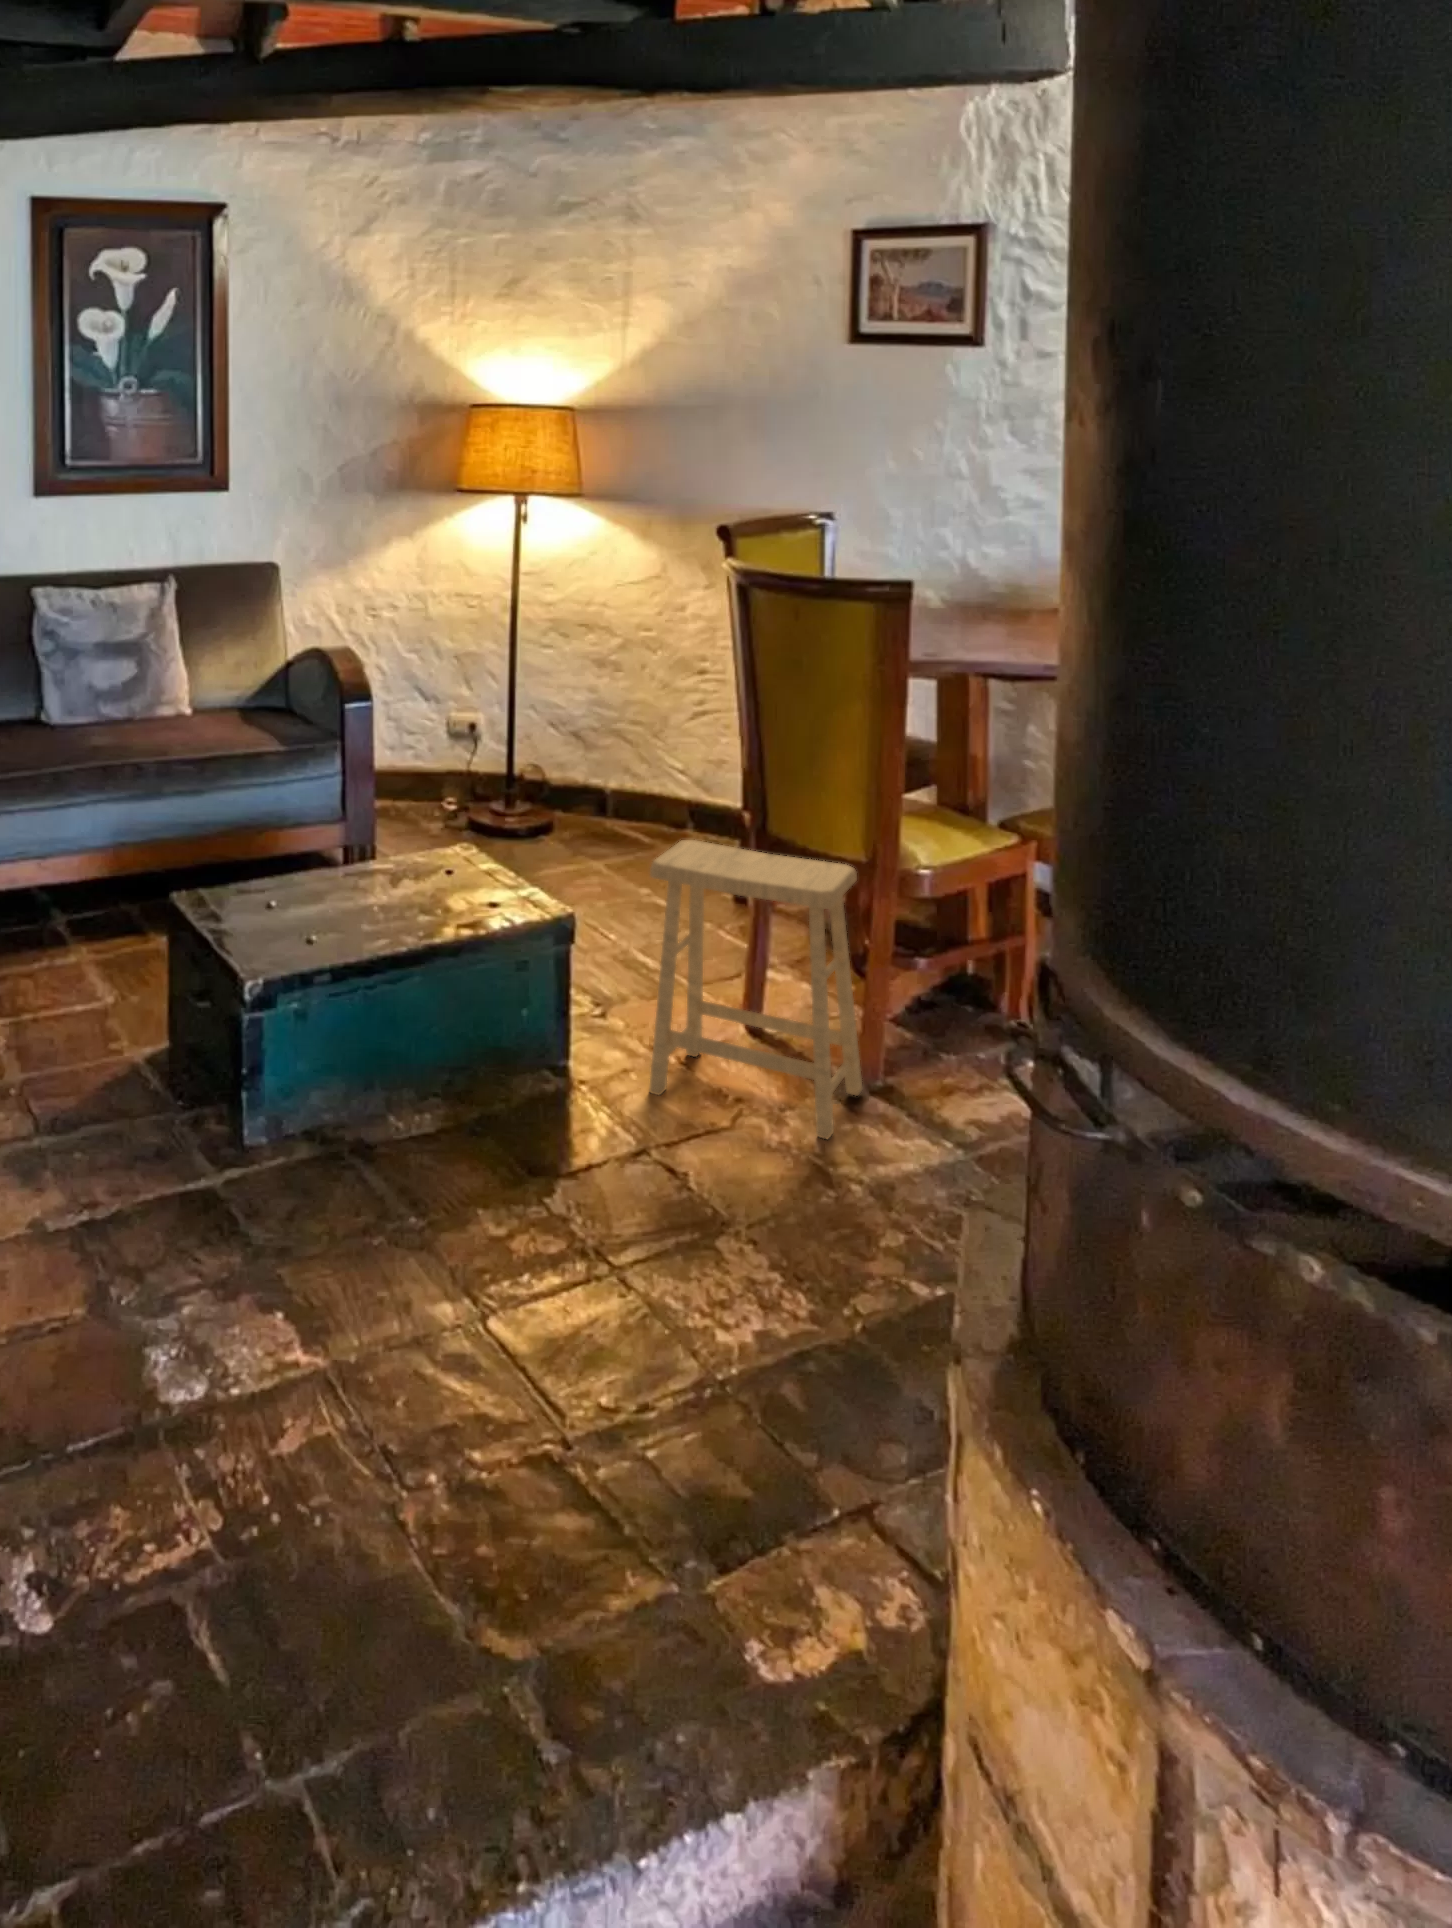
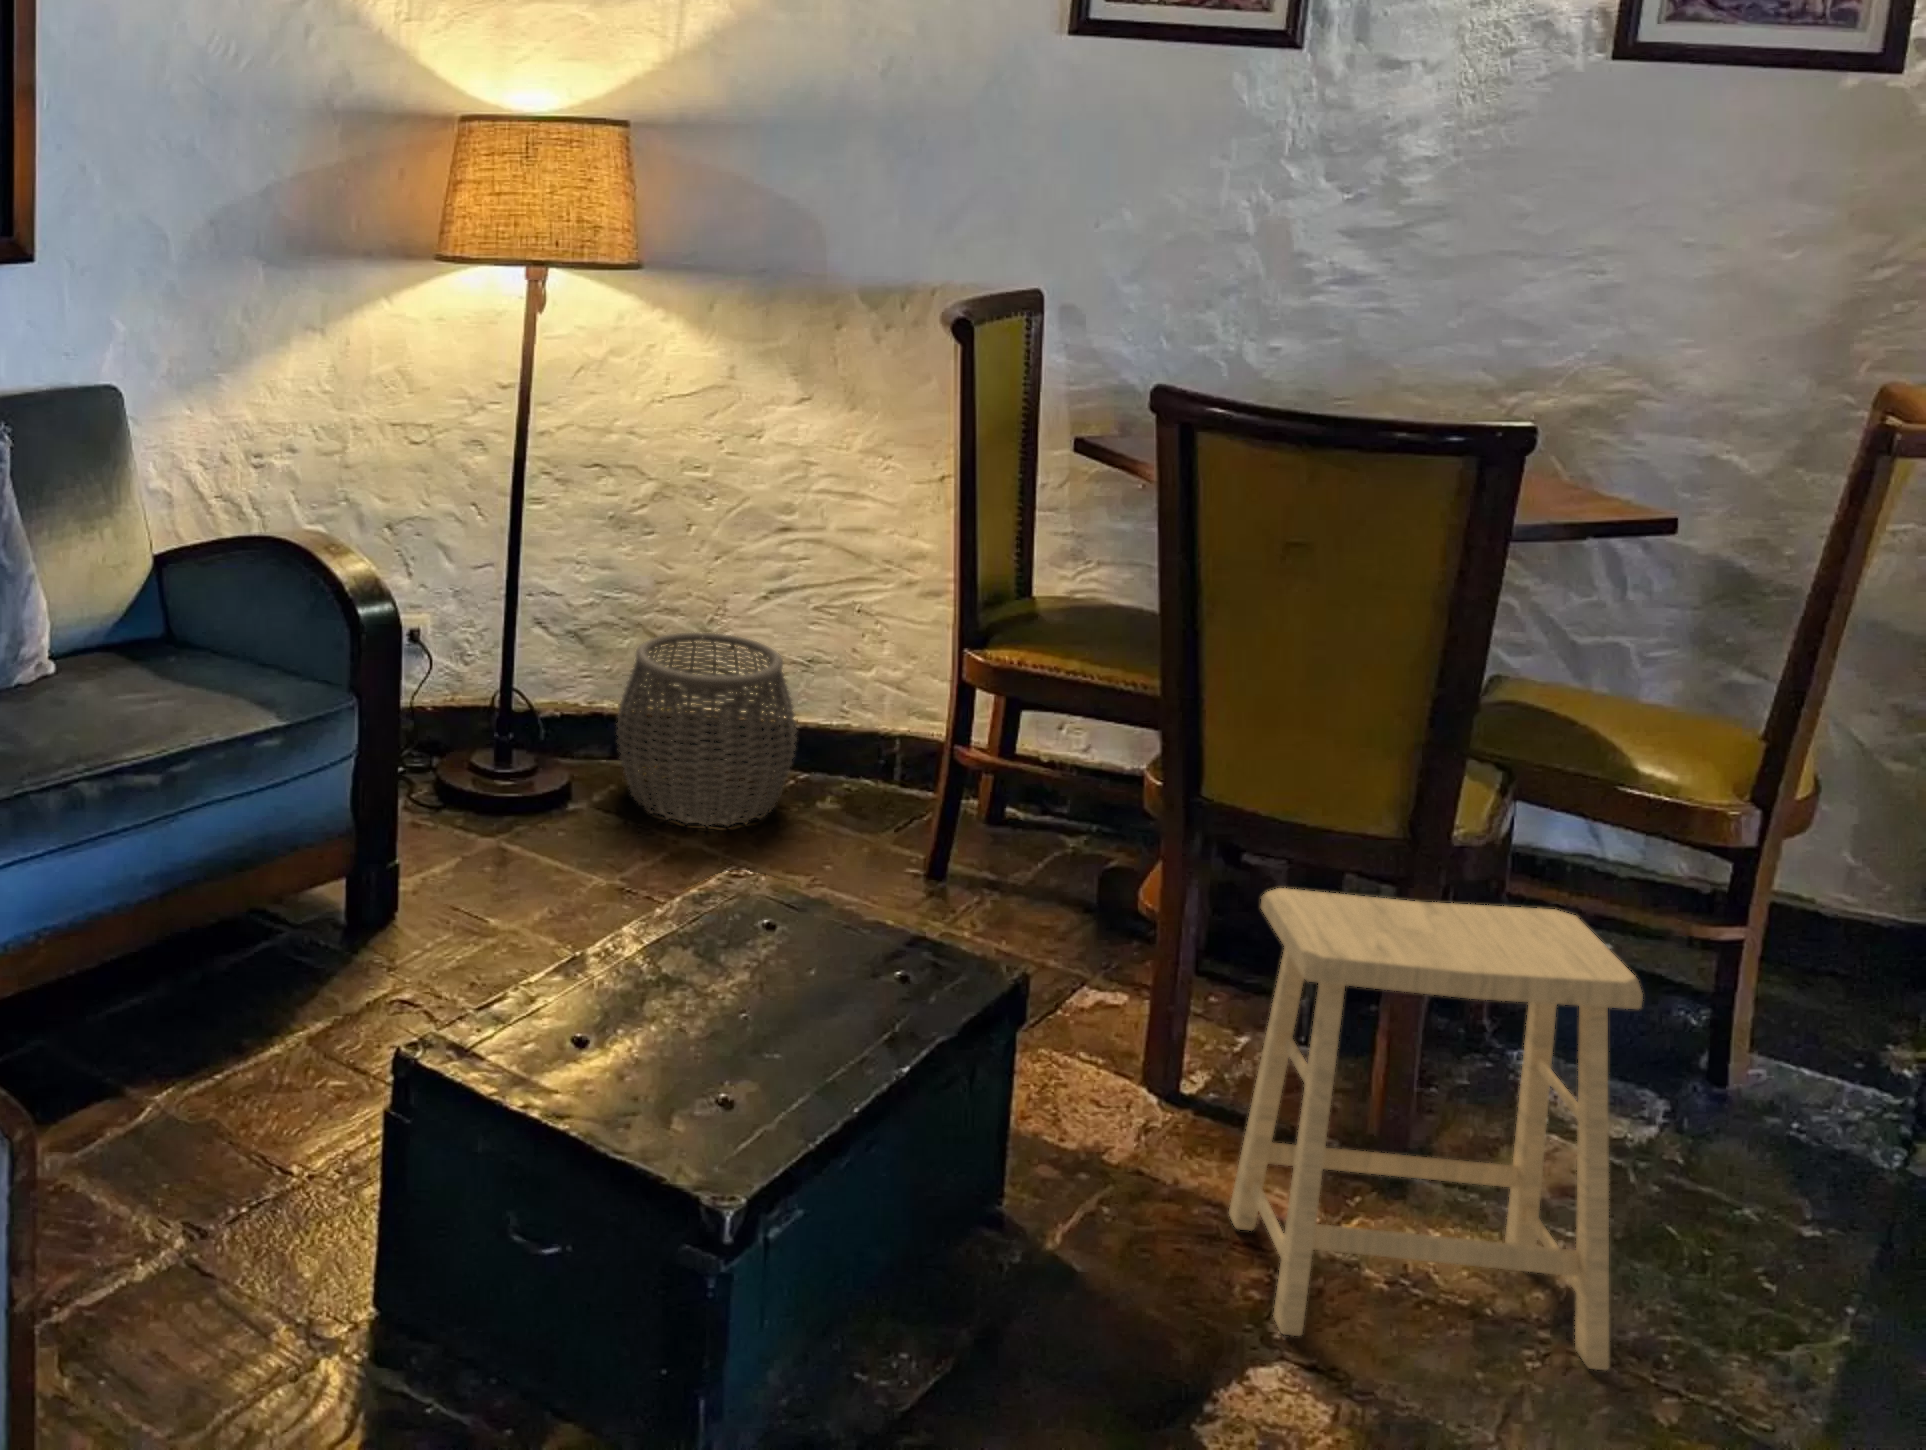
woven basket: none [570,738,689,860] -> present [617,632,797,826]

